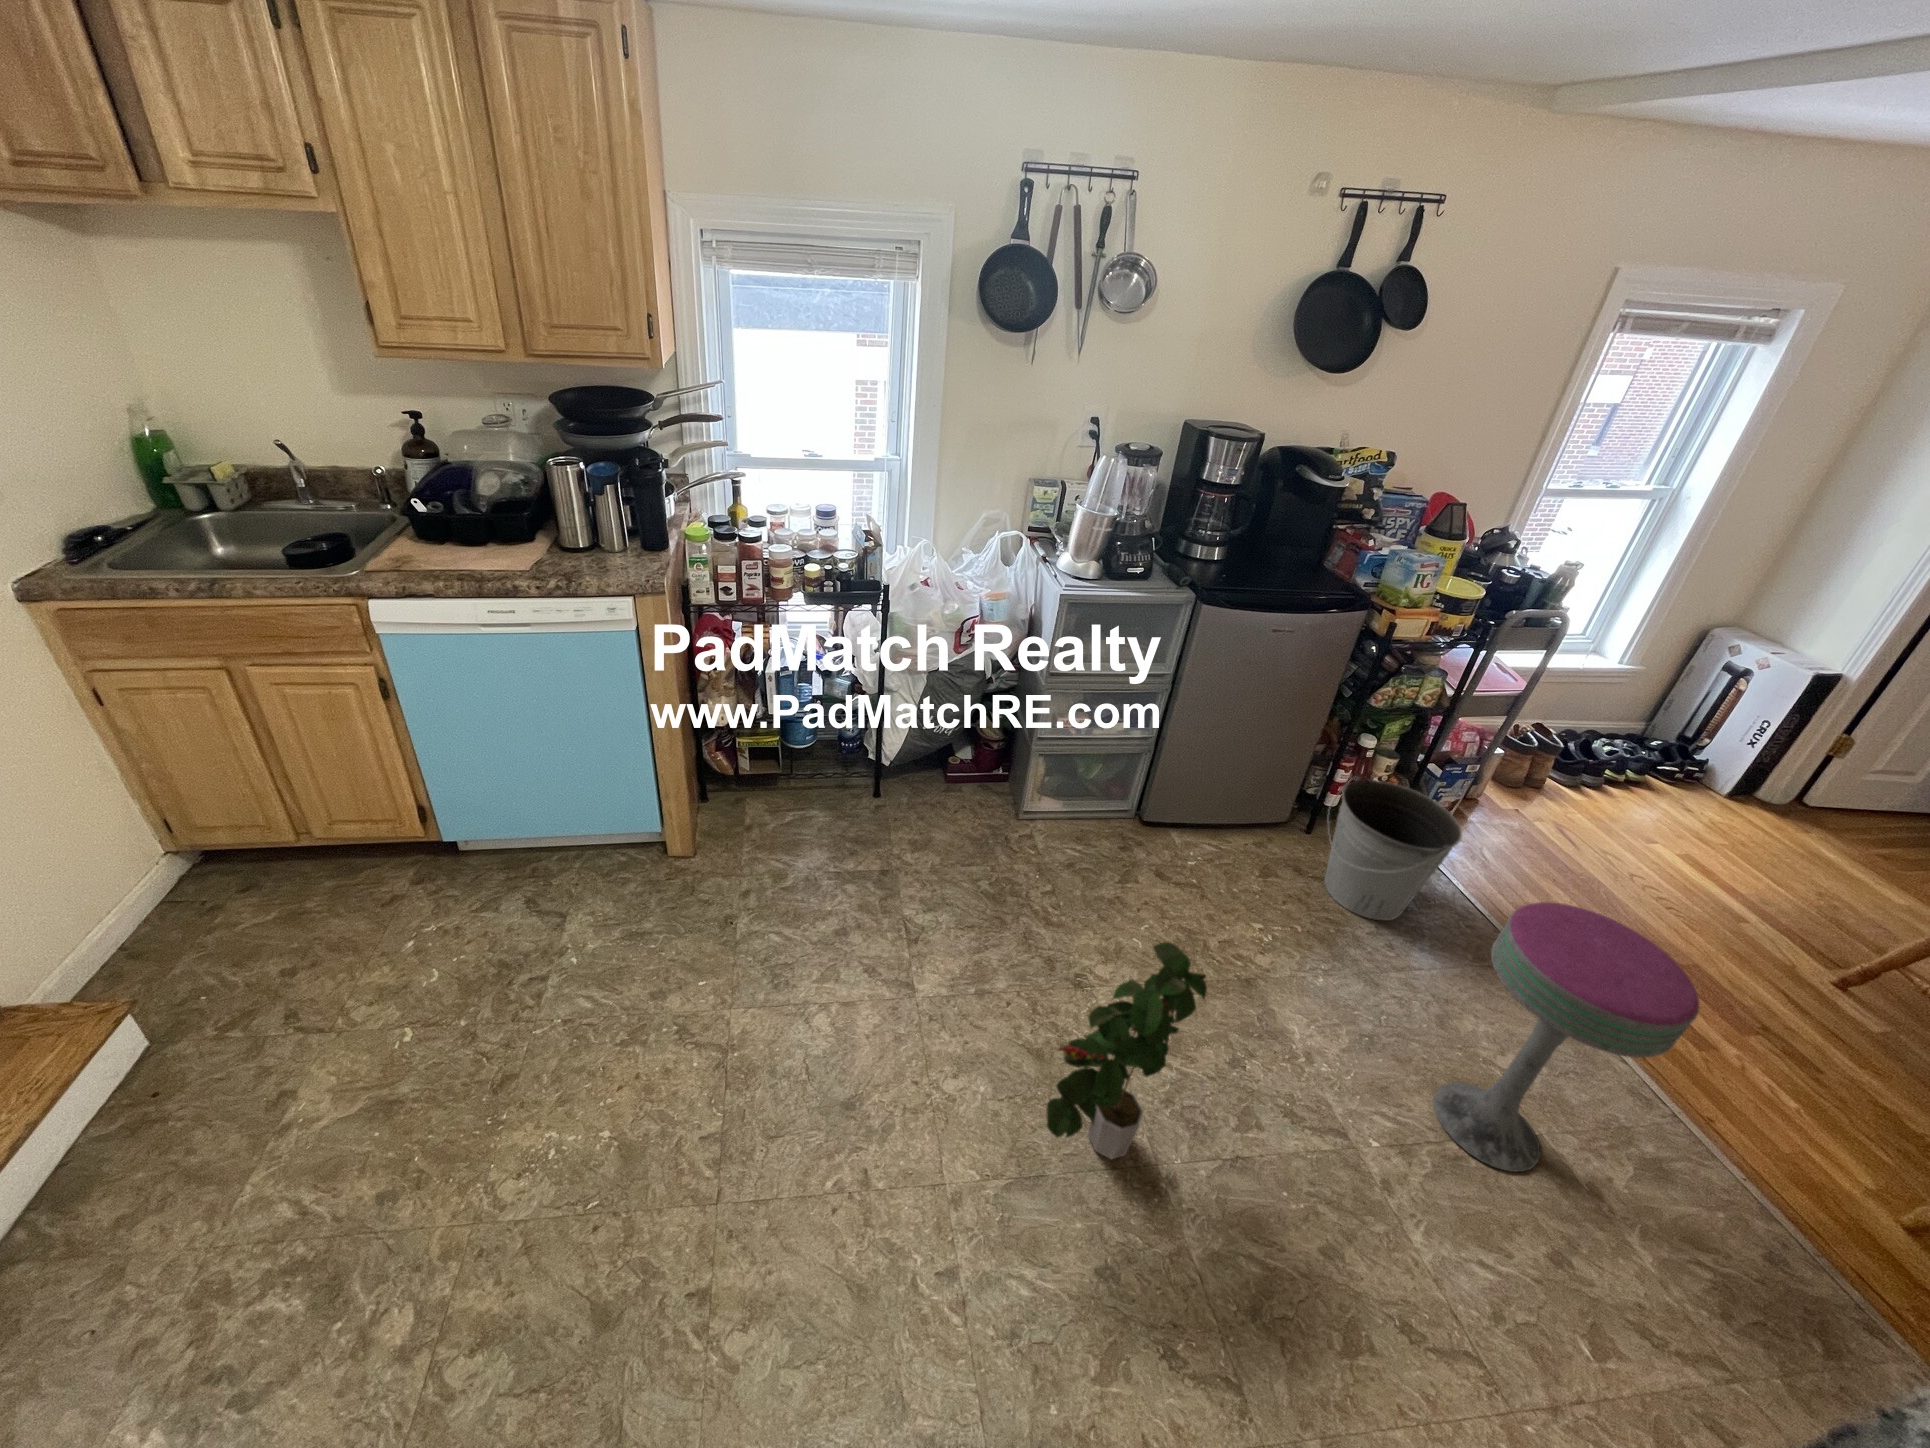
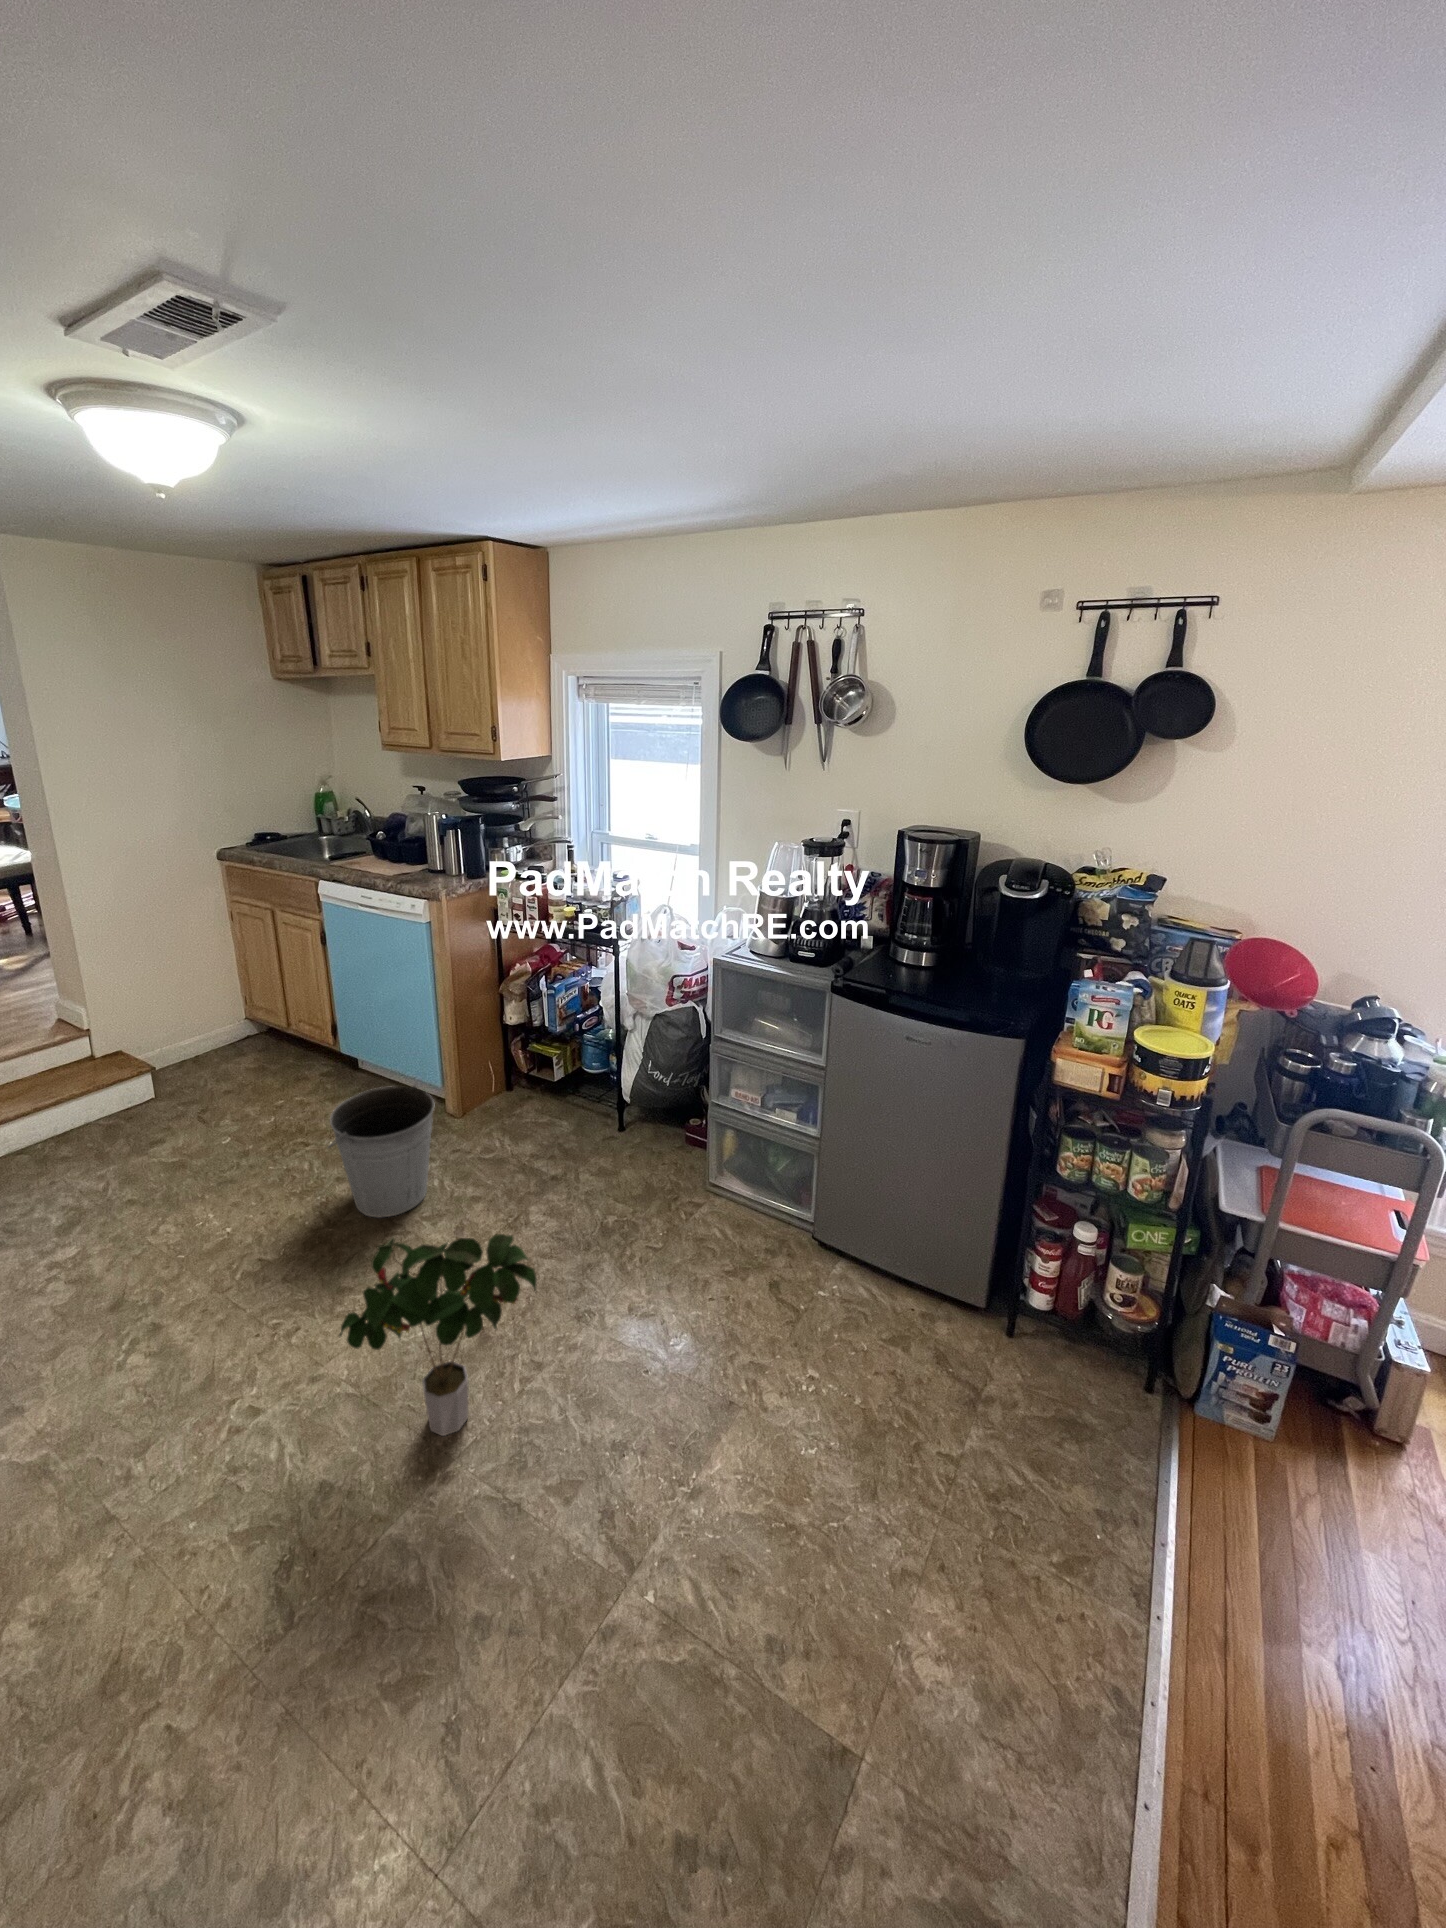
bucket: present [1324,777,1462,920] -> present [328,1083,434,1218]
bar stool: present [1434,902,1699,1172] -> none [711,1355,916,1764]

